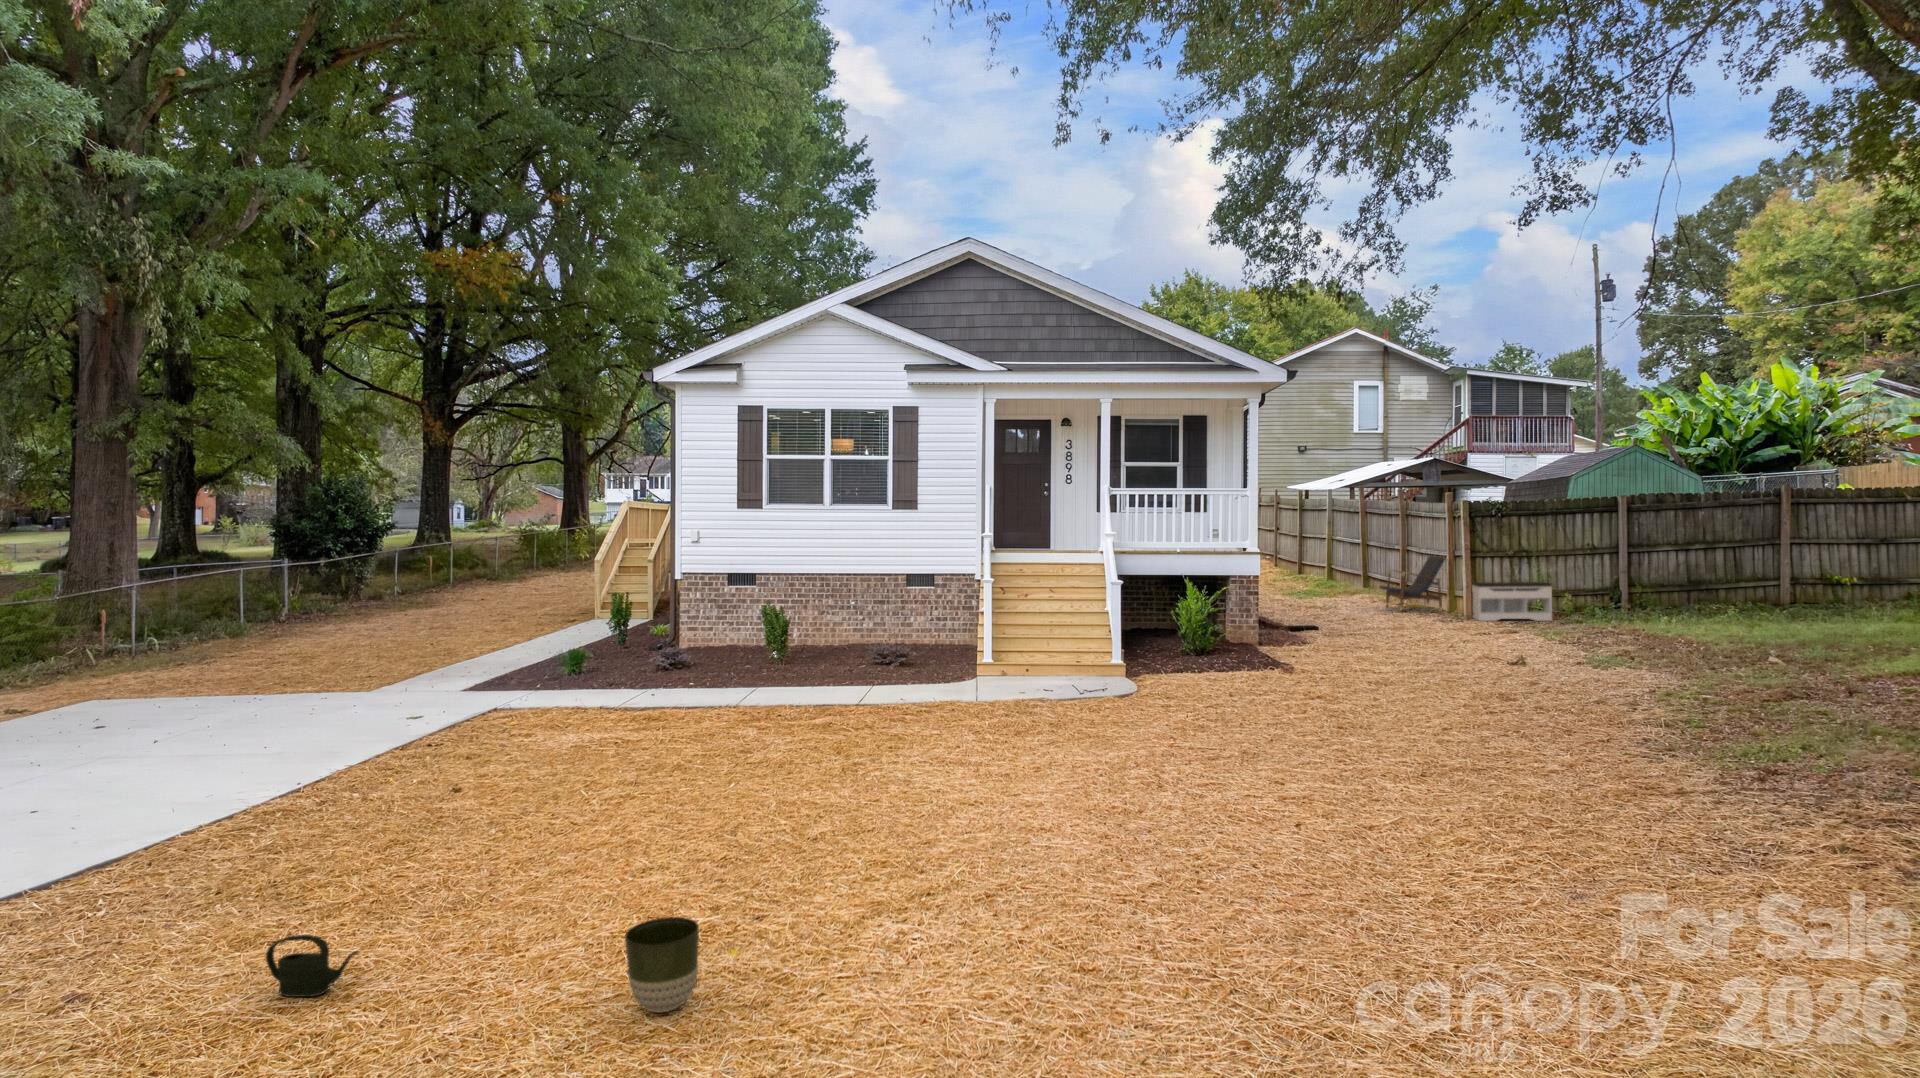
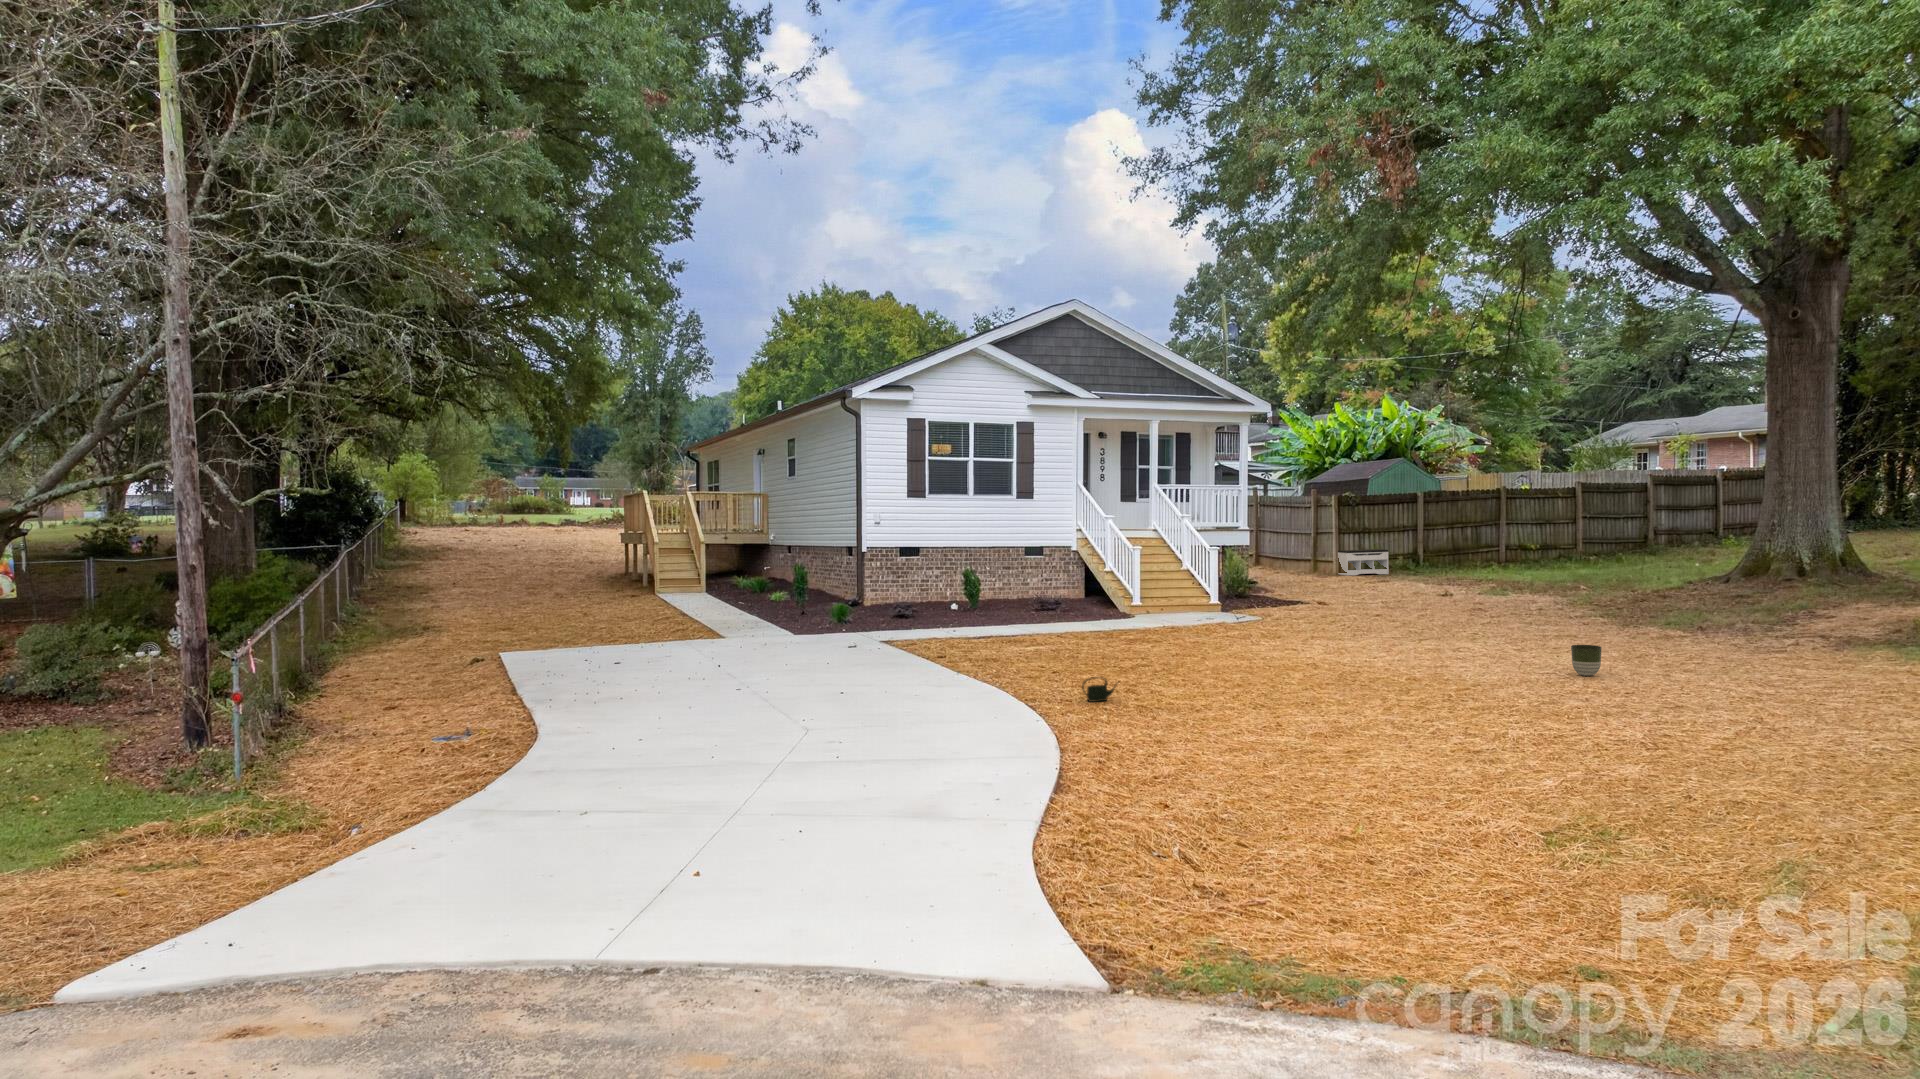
lounge chair: present [1380,556,1445,611] -> none [1266,534,1312,573]
planter: present [625,917,699,1013] -> present [1571,645,1602,676]
watering can: present [266,935,358,997] -> present [1082,677,1115,702]

